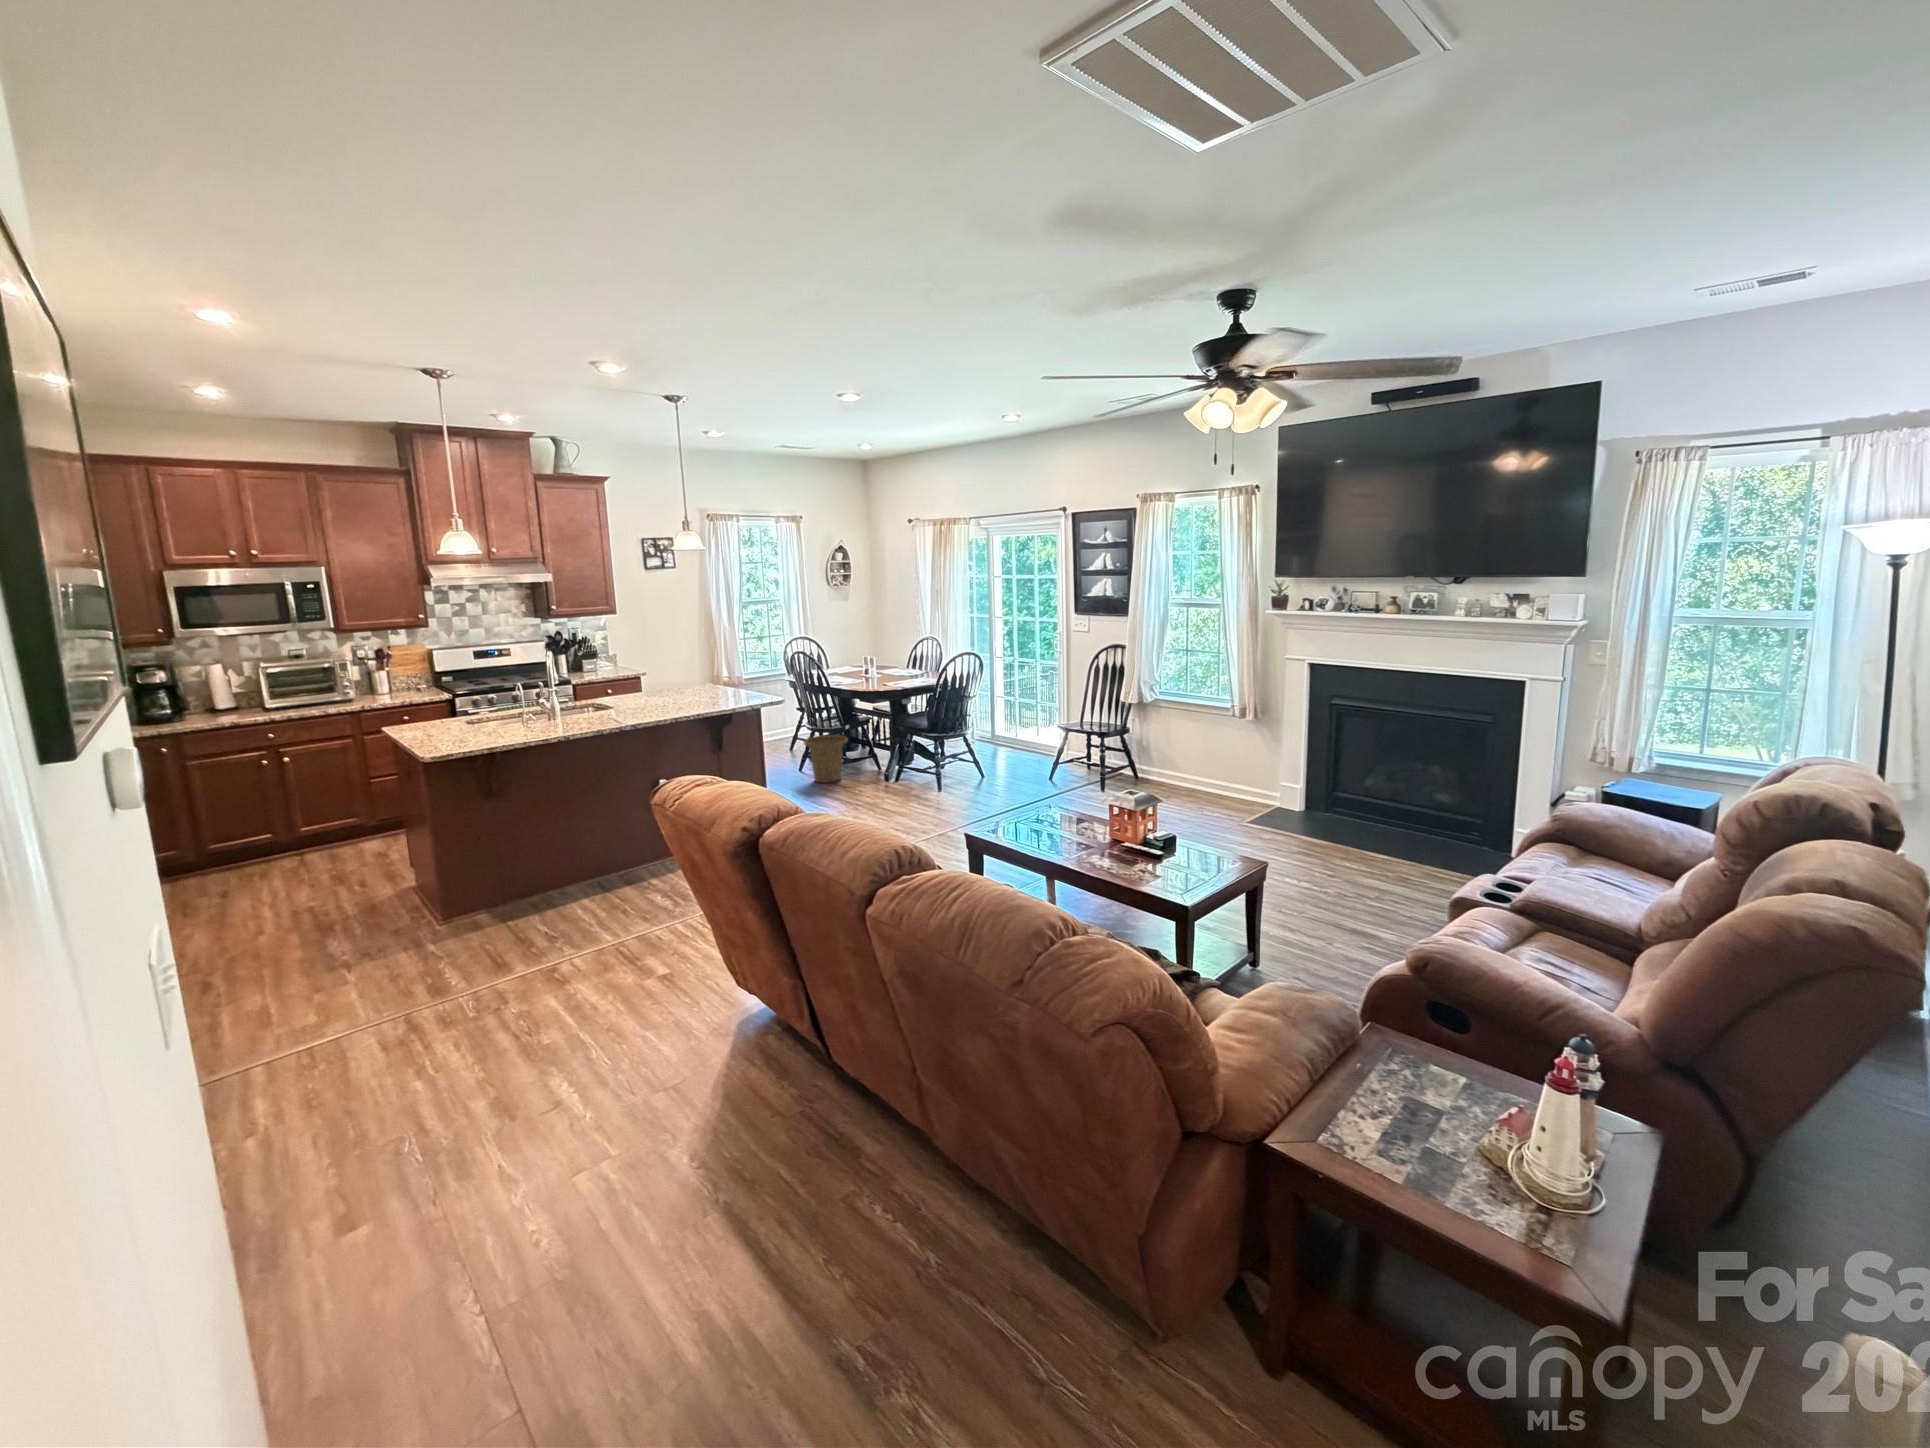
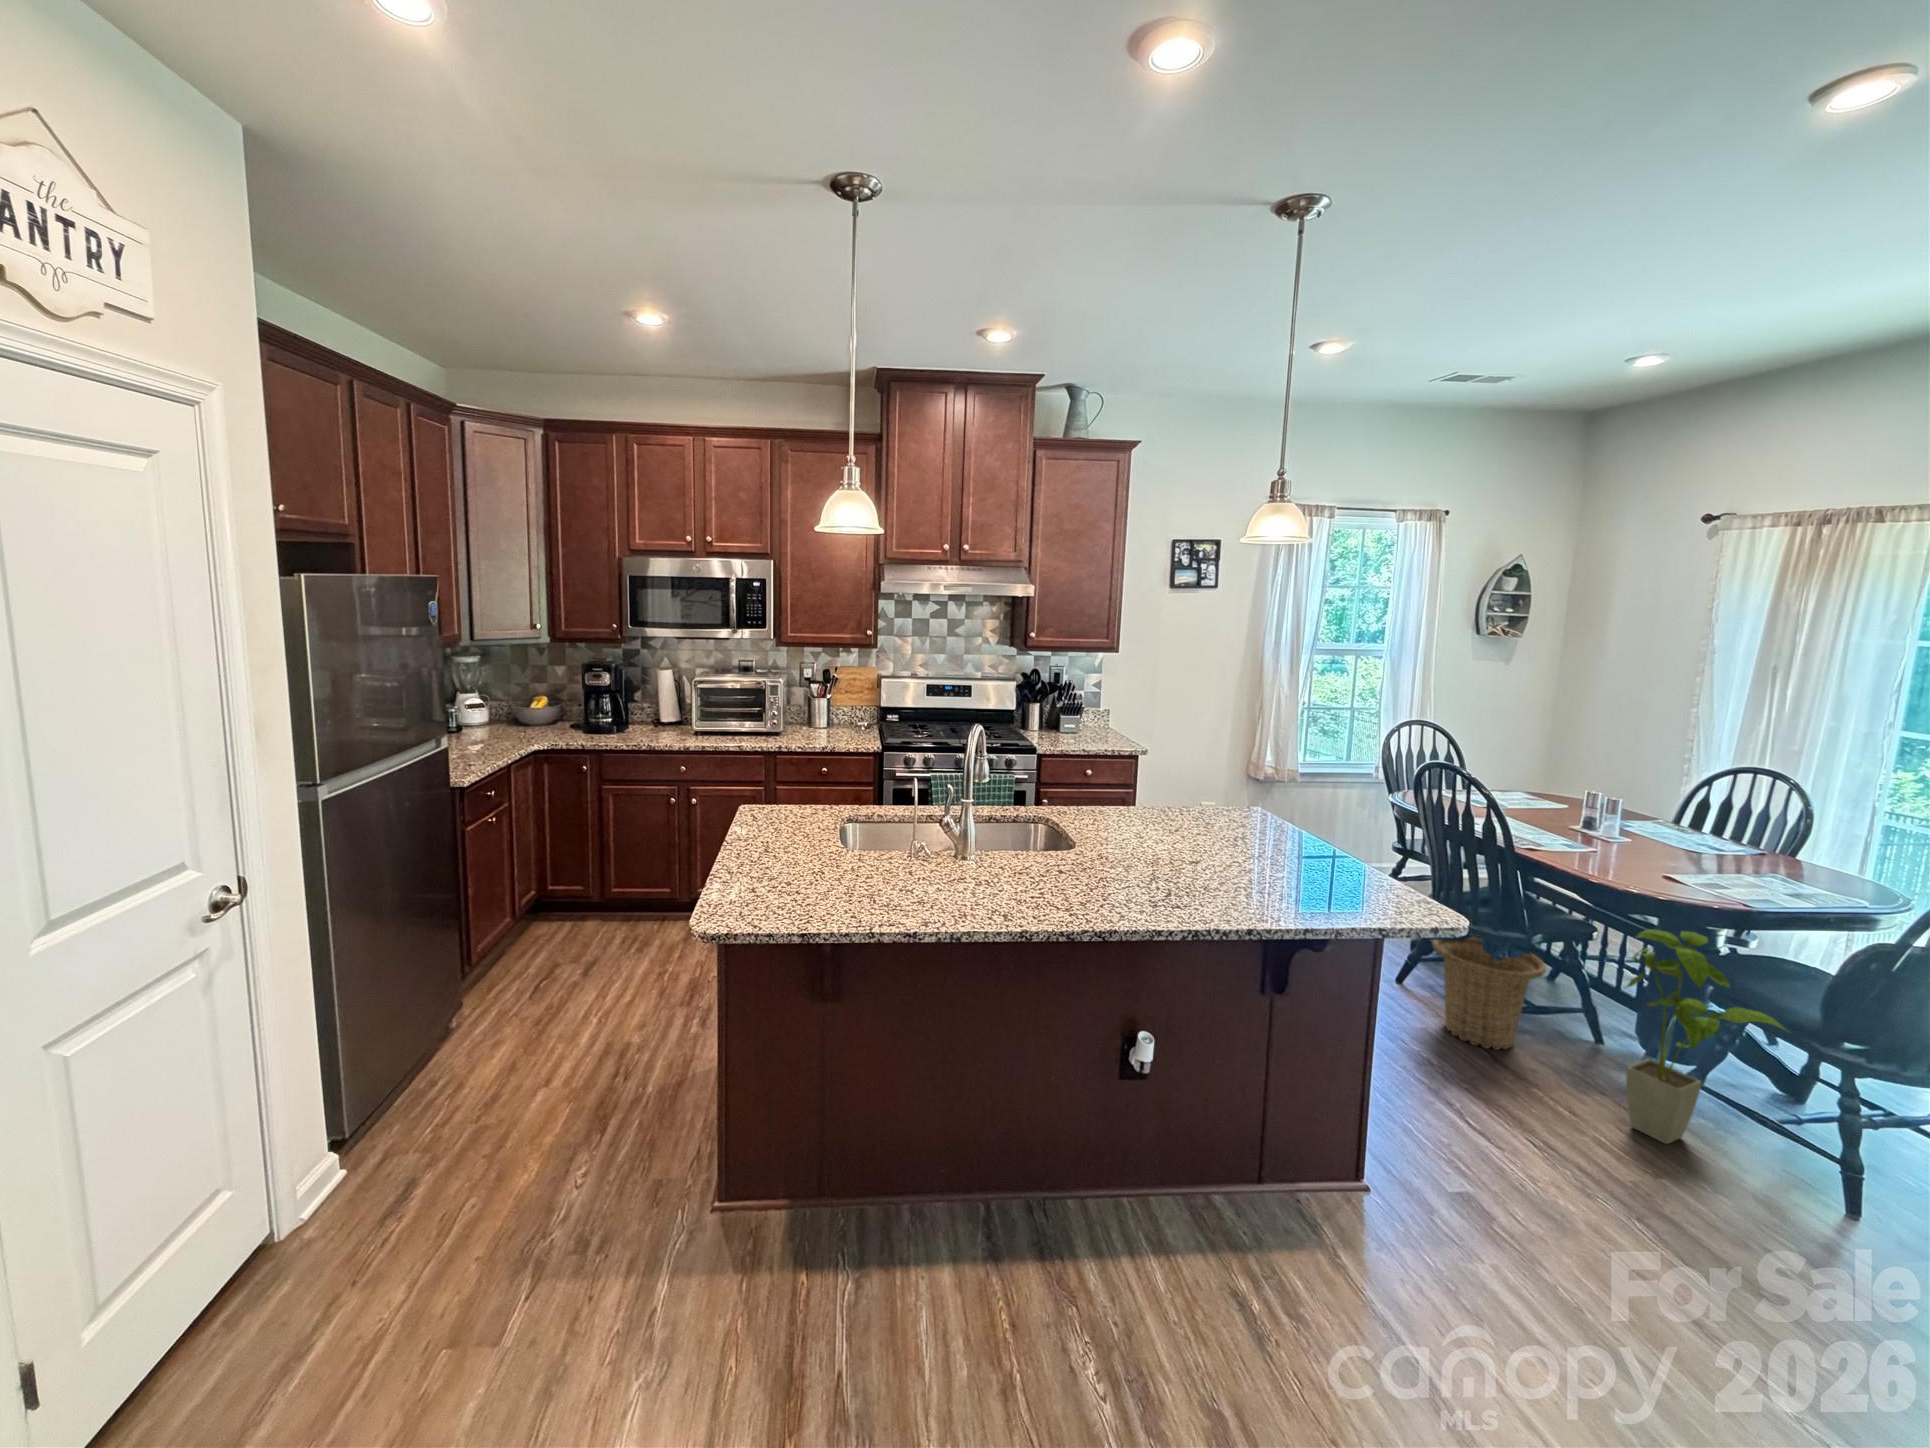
house plant: none [863,704,912,791] -> present [1626,929,1787,1144]

